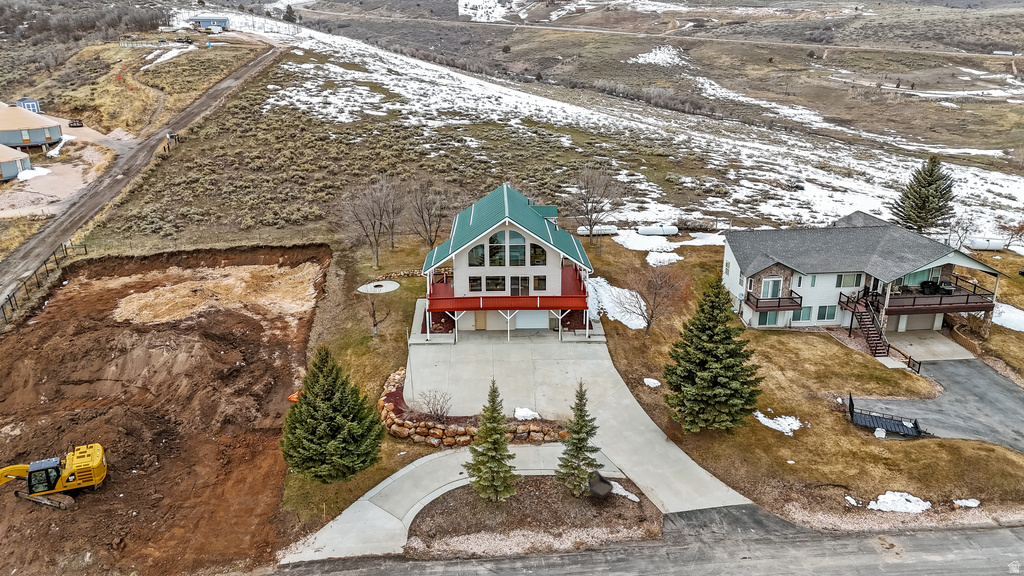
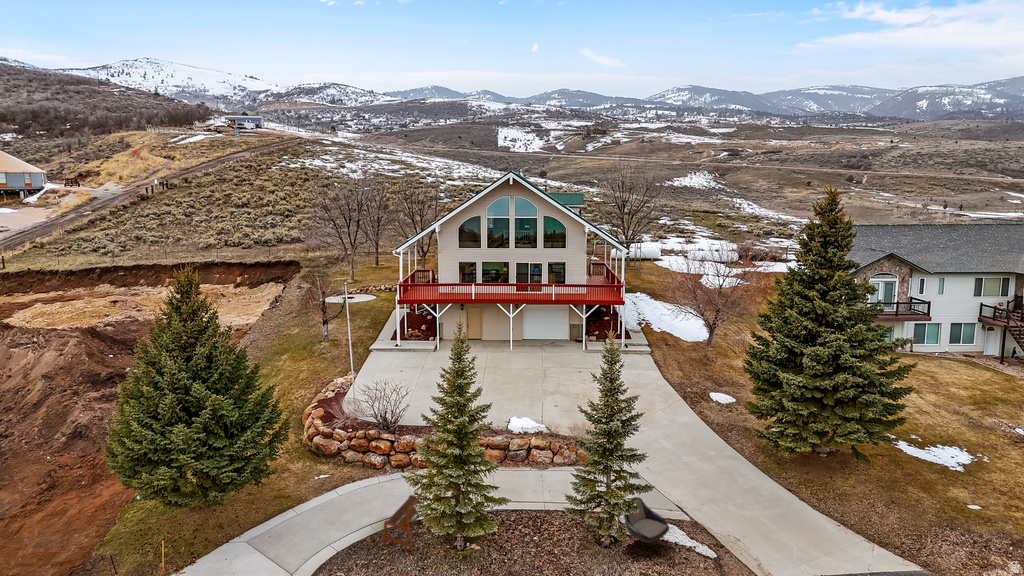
bench: present [666,414,684,443] -> present [383,491,424,551]

